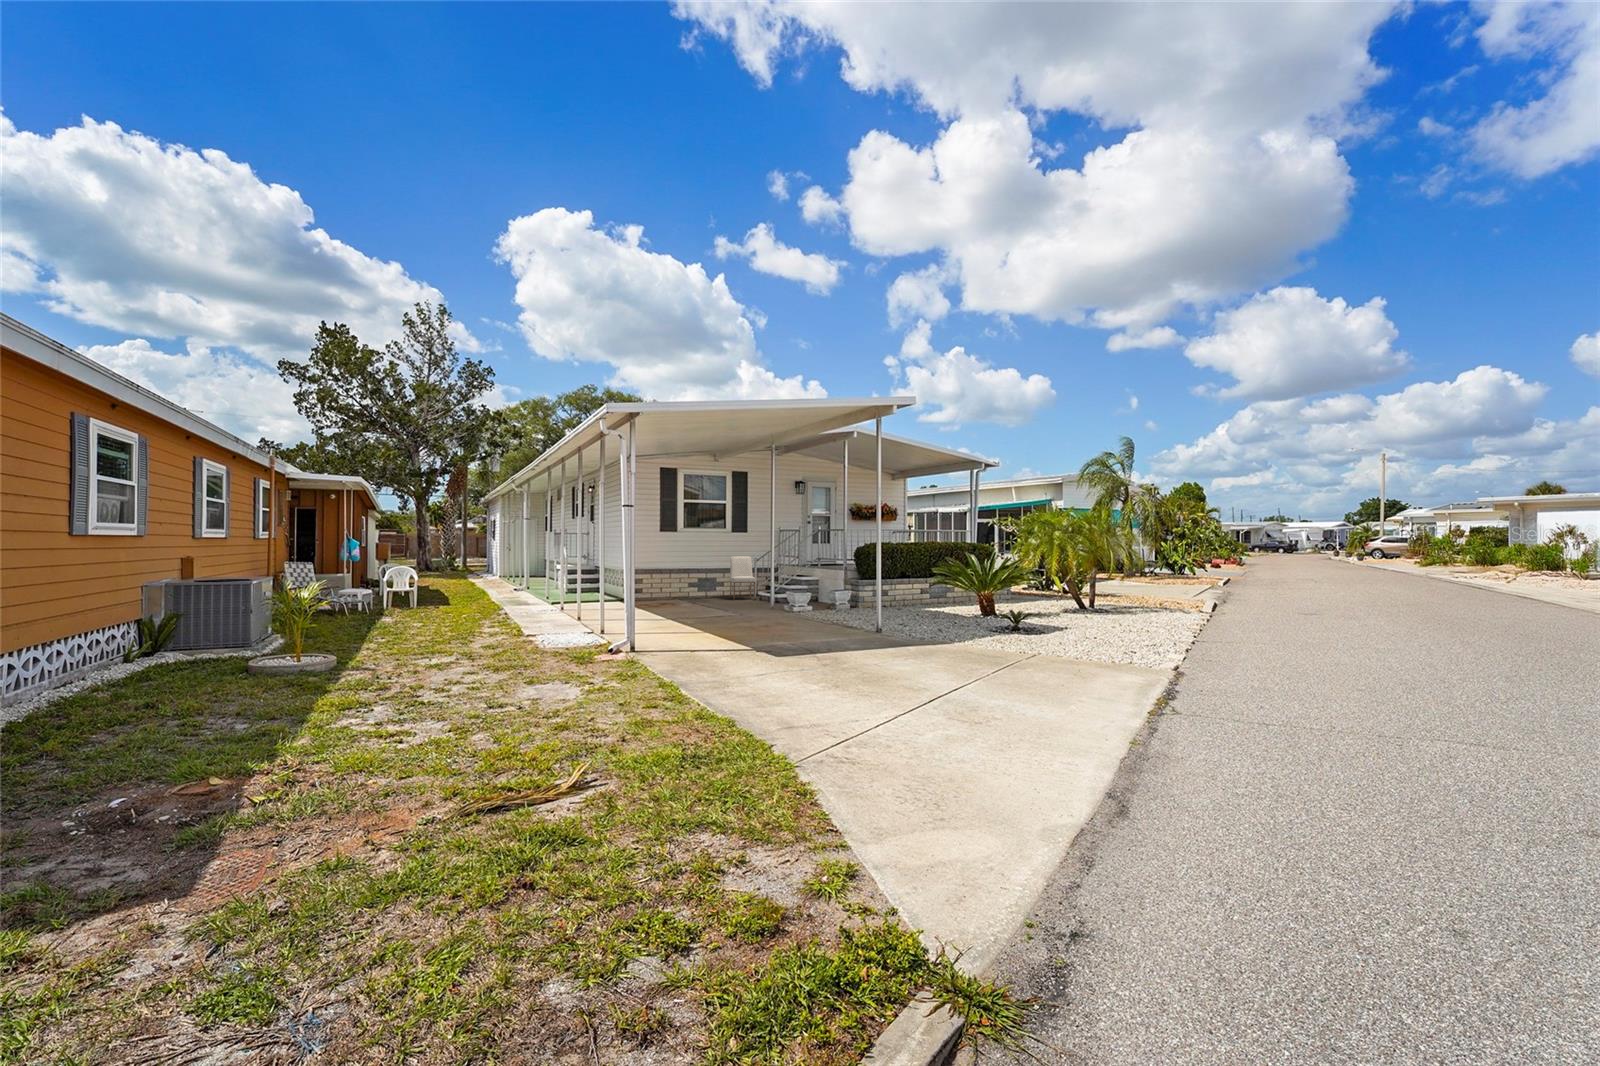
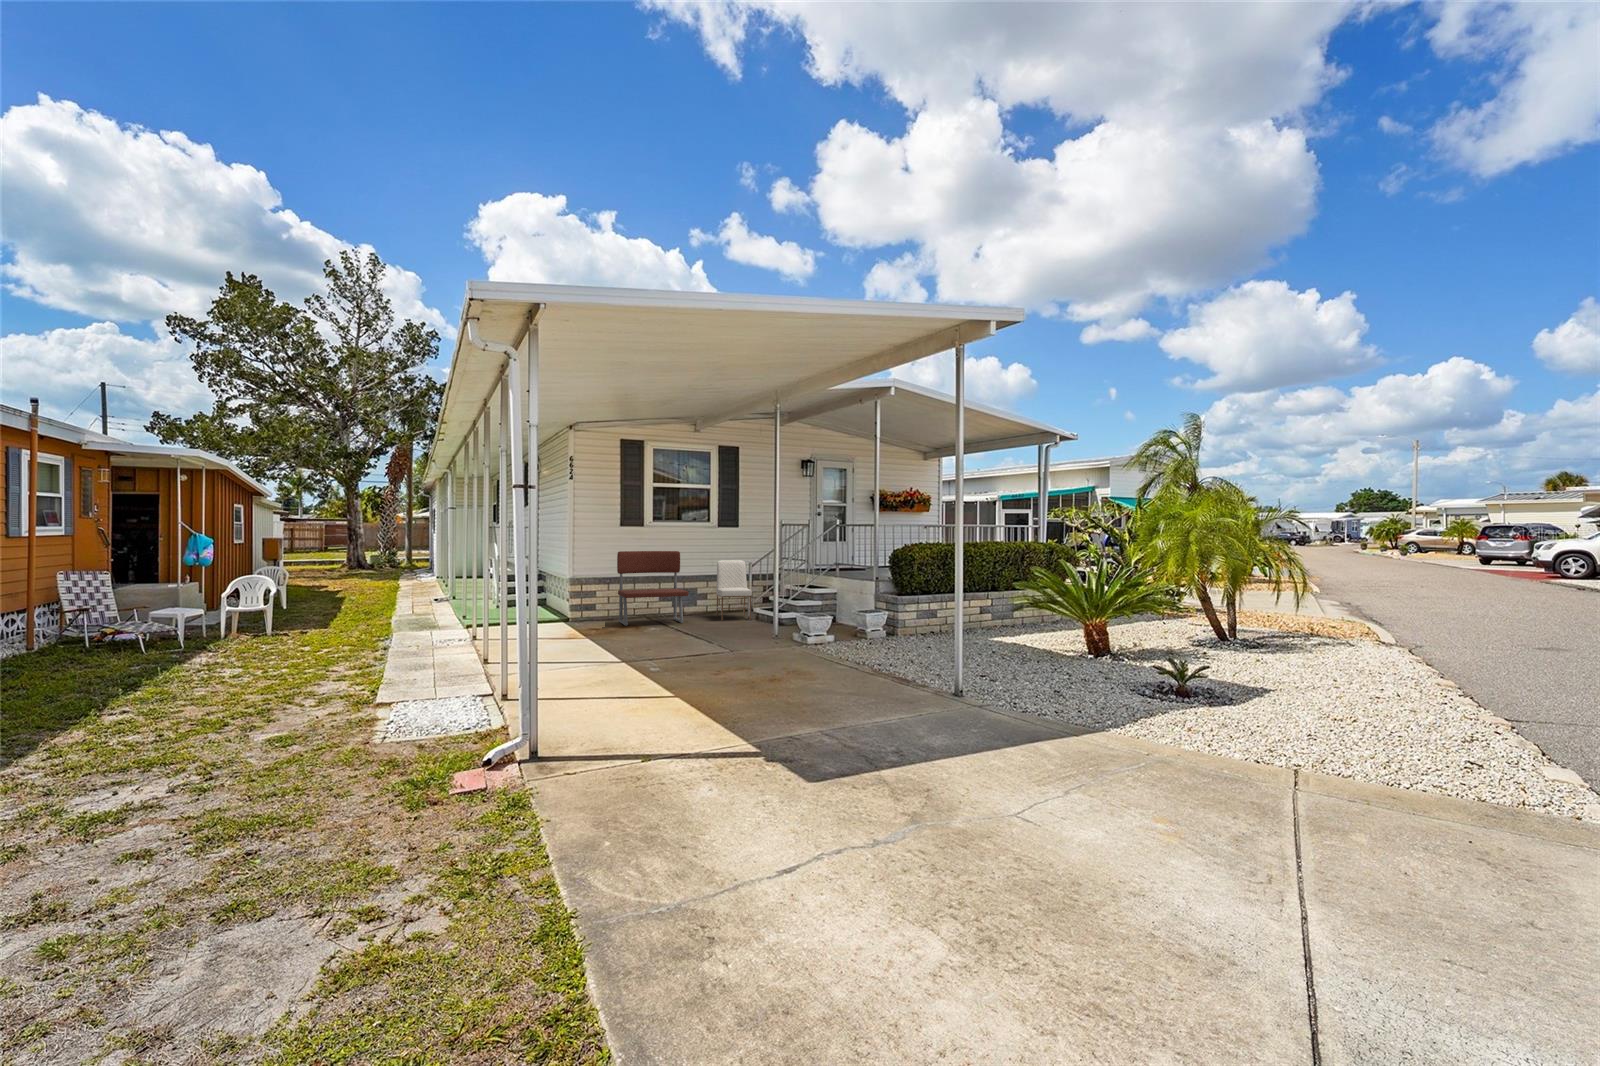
bench: none [659,549,710,602] -> present [617,551,689,626]

